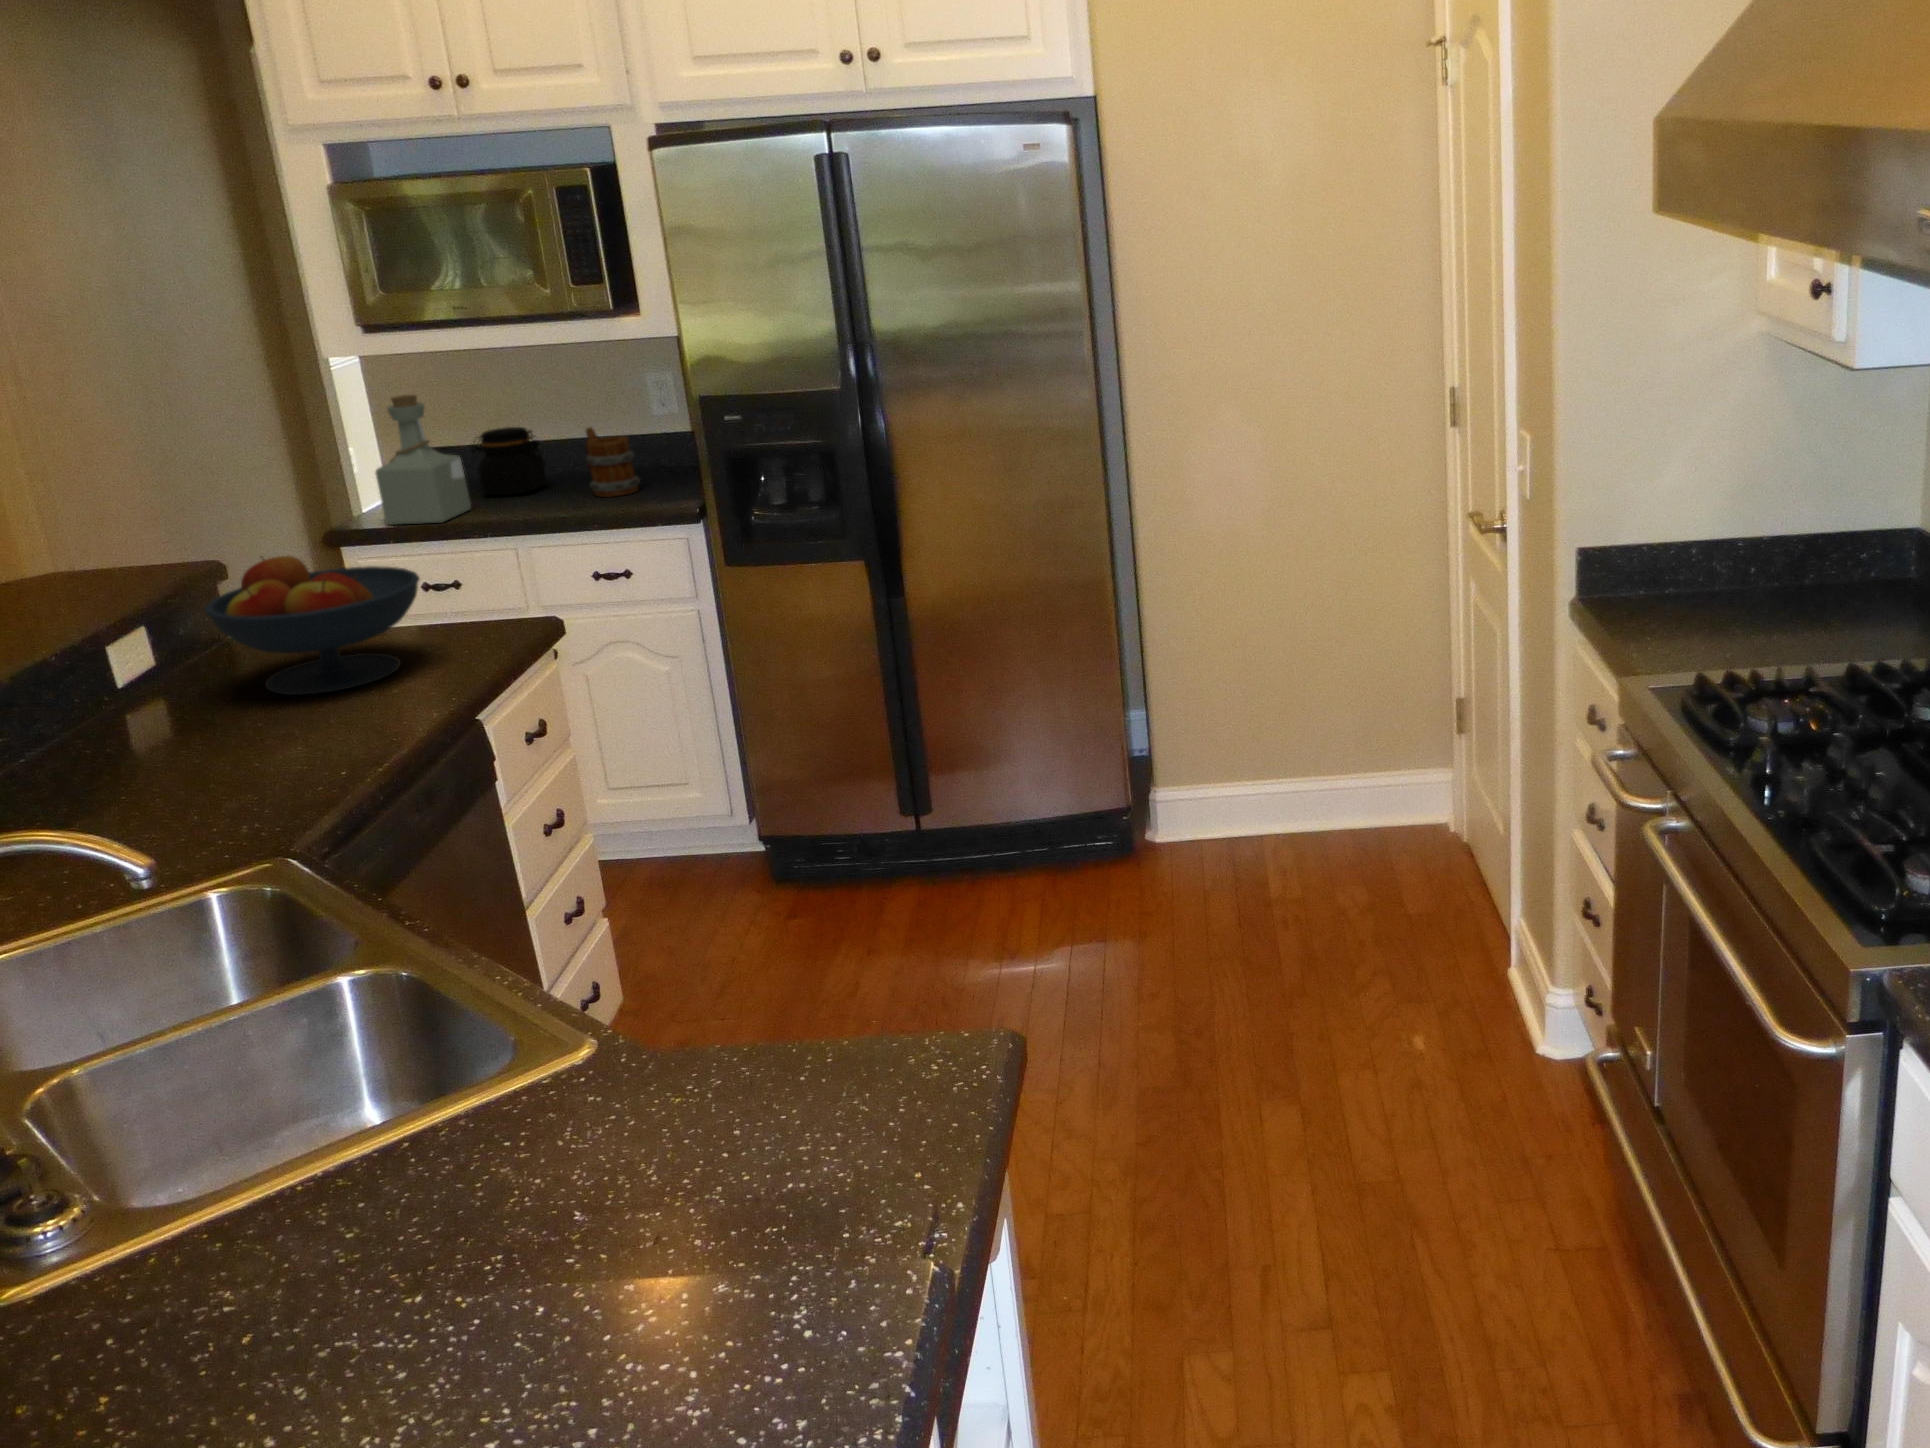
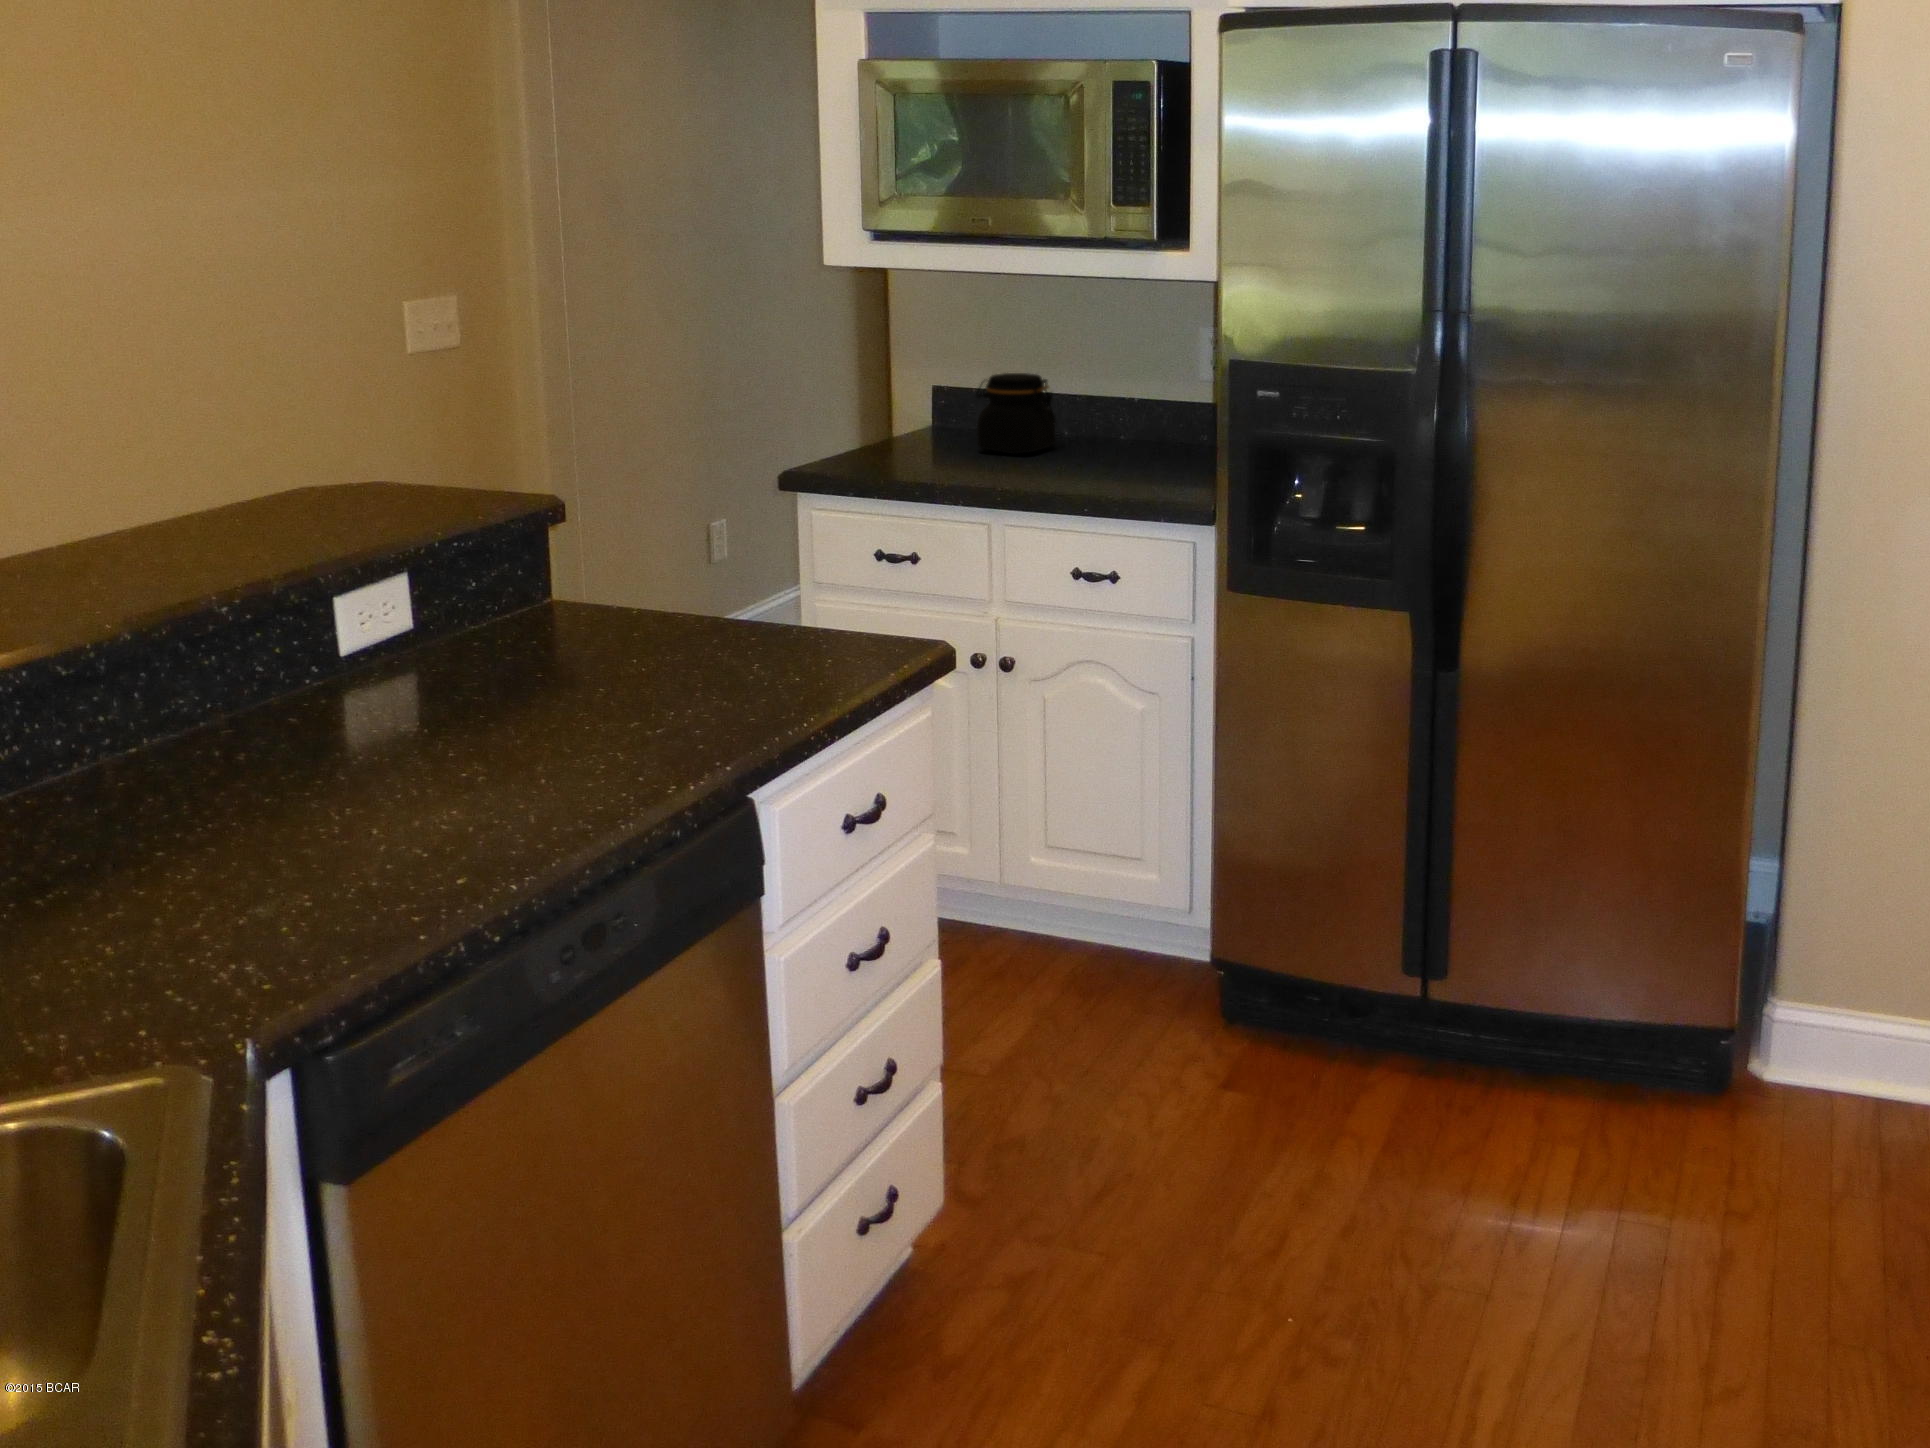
bottle: present [375,395,471,525] -> none [850,319,955,477]
mug: present [585,428,640,497] -> none [1096,384,1156,472]
fruit bowl: present [205,556,420,695] -> none [434,501,748,722]

